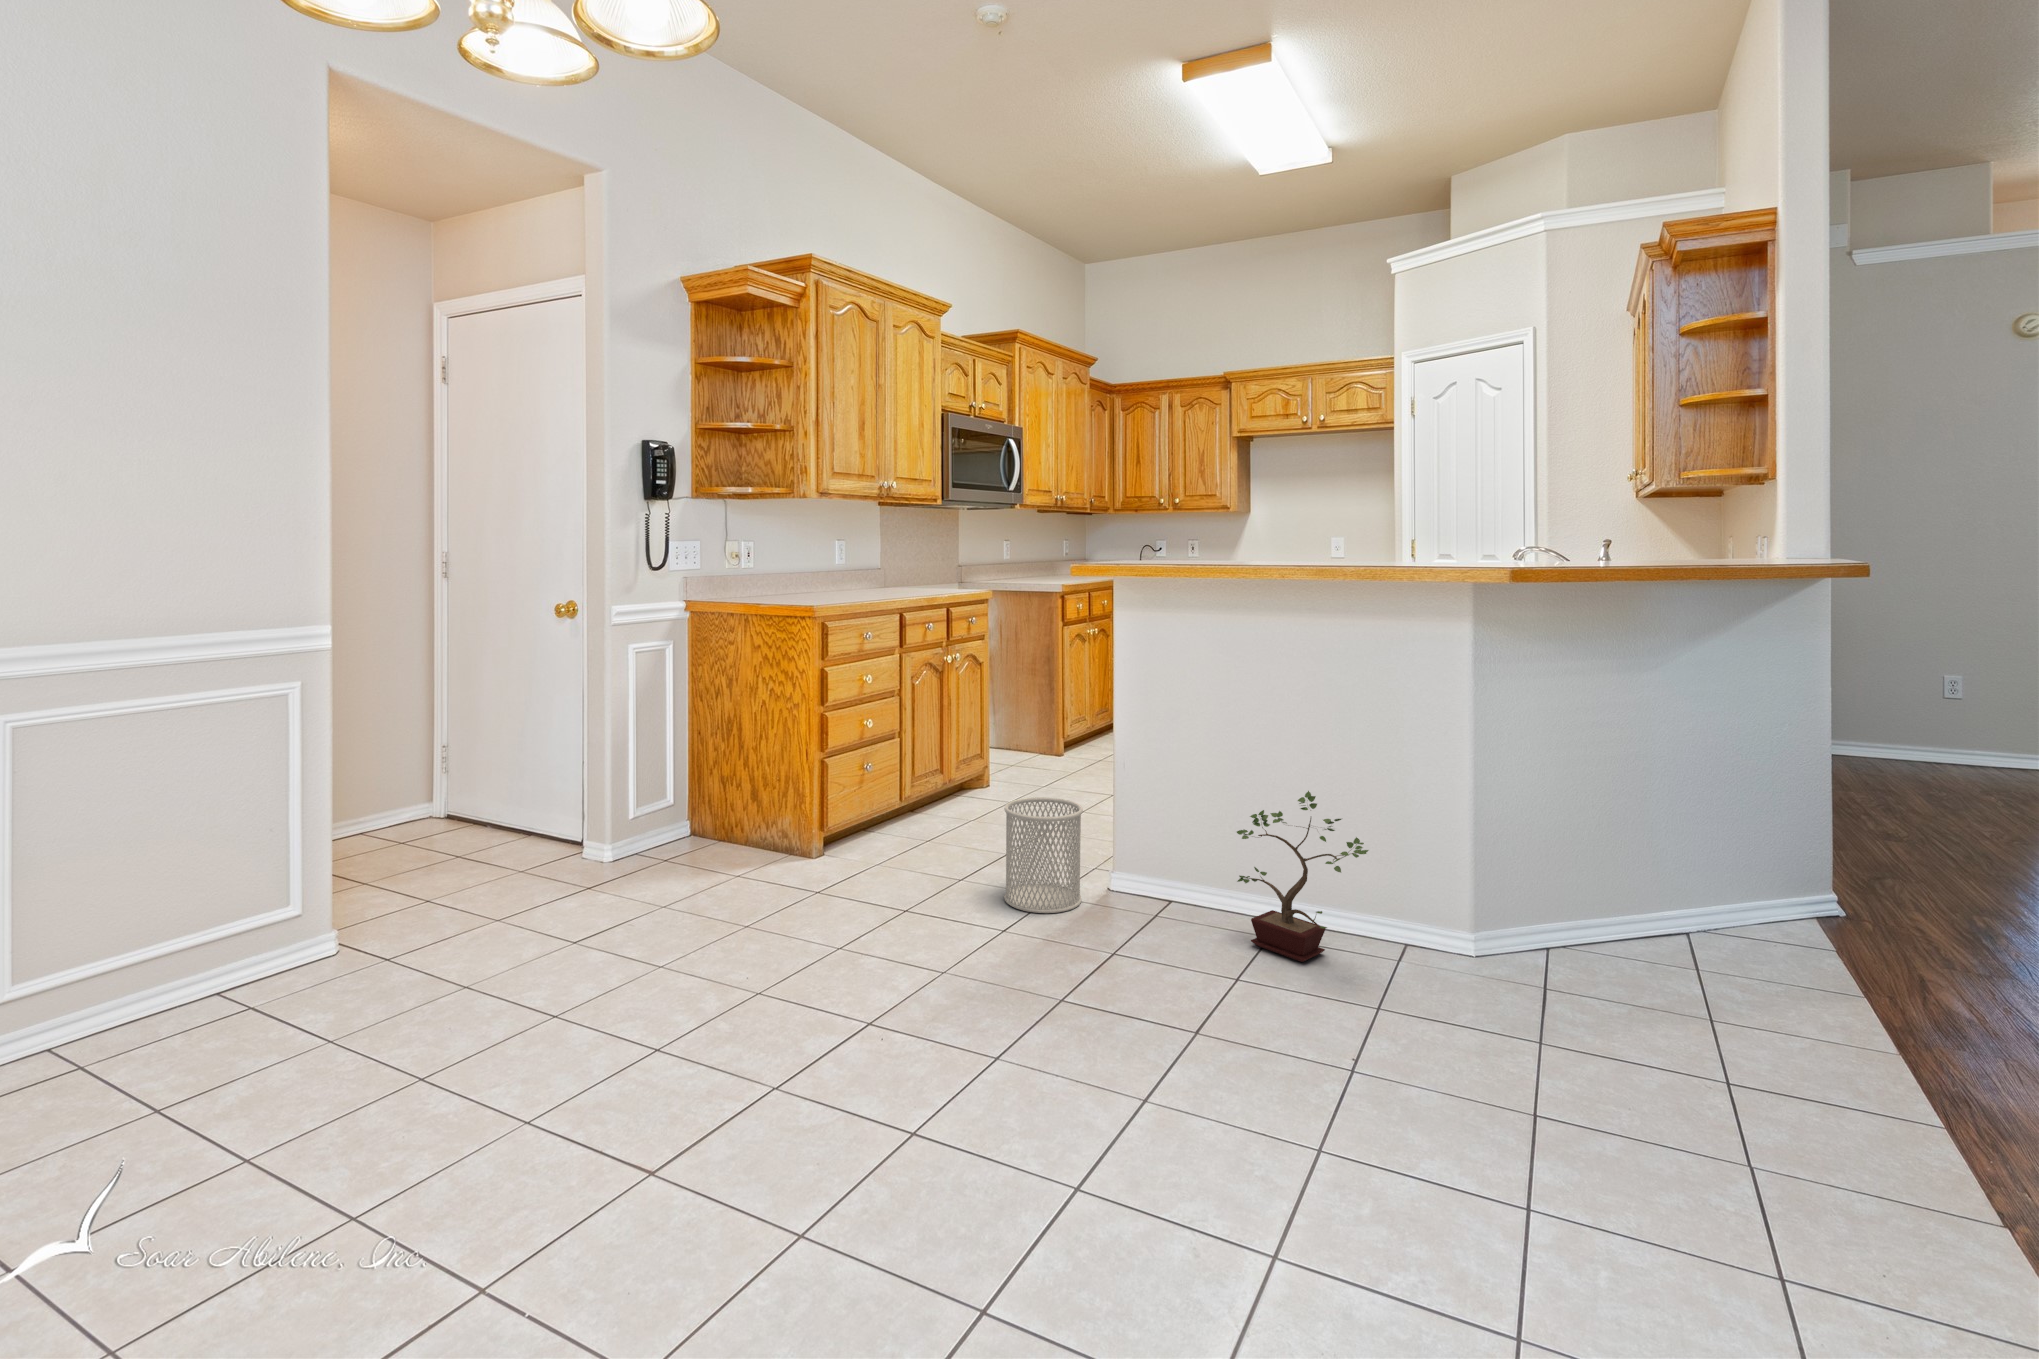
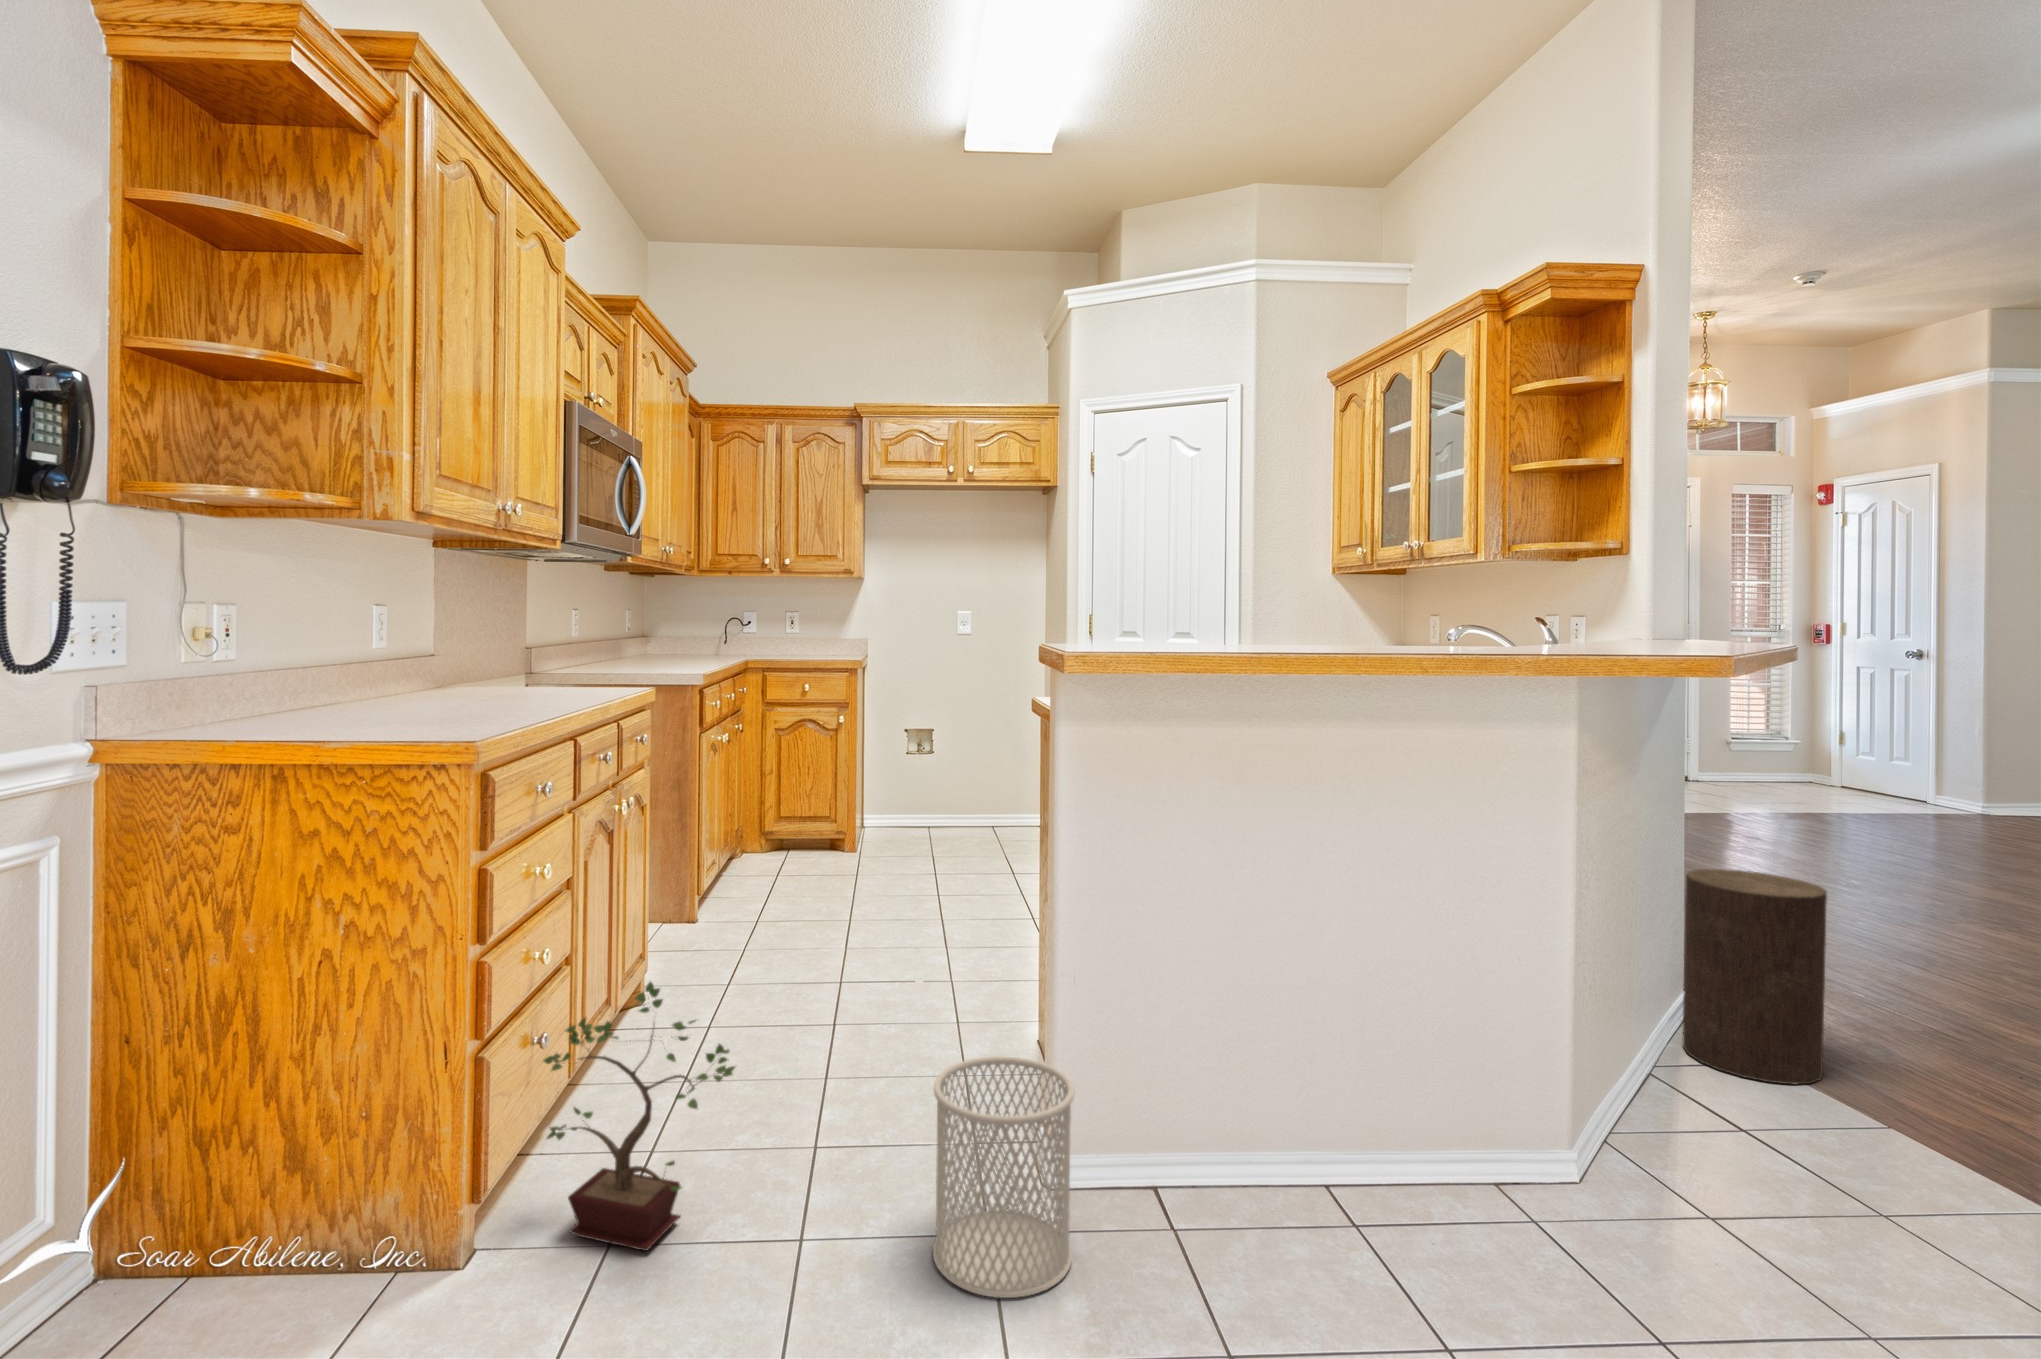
stool: none [1733,774,1879,967] -> present [1683,869,1827,1084]
potted plant: present [1237,791,1369,962] -> present [544,982,735,1251]

